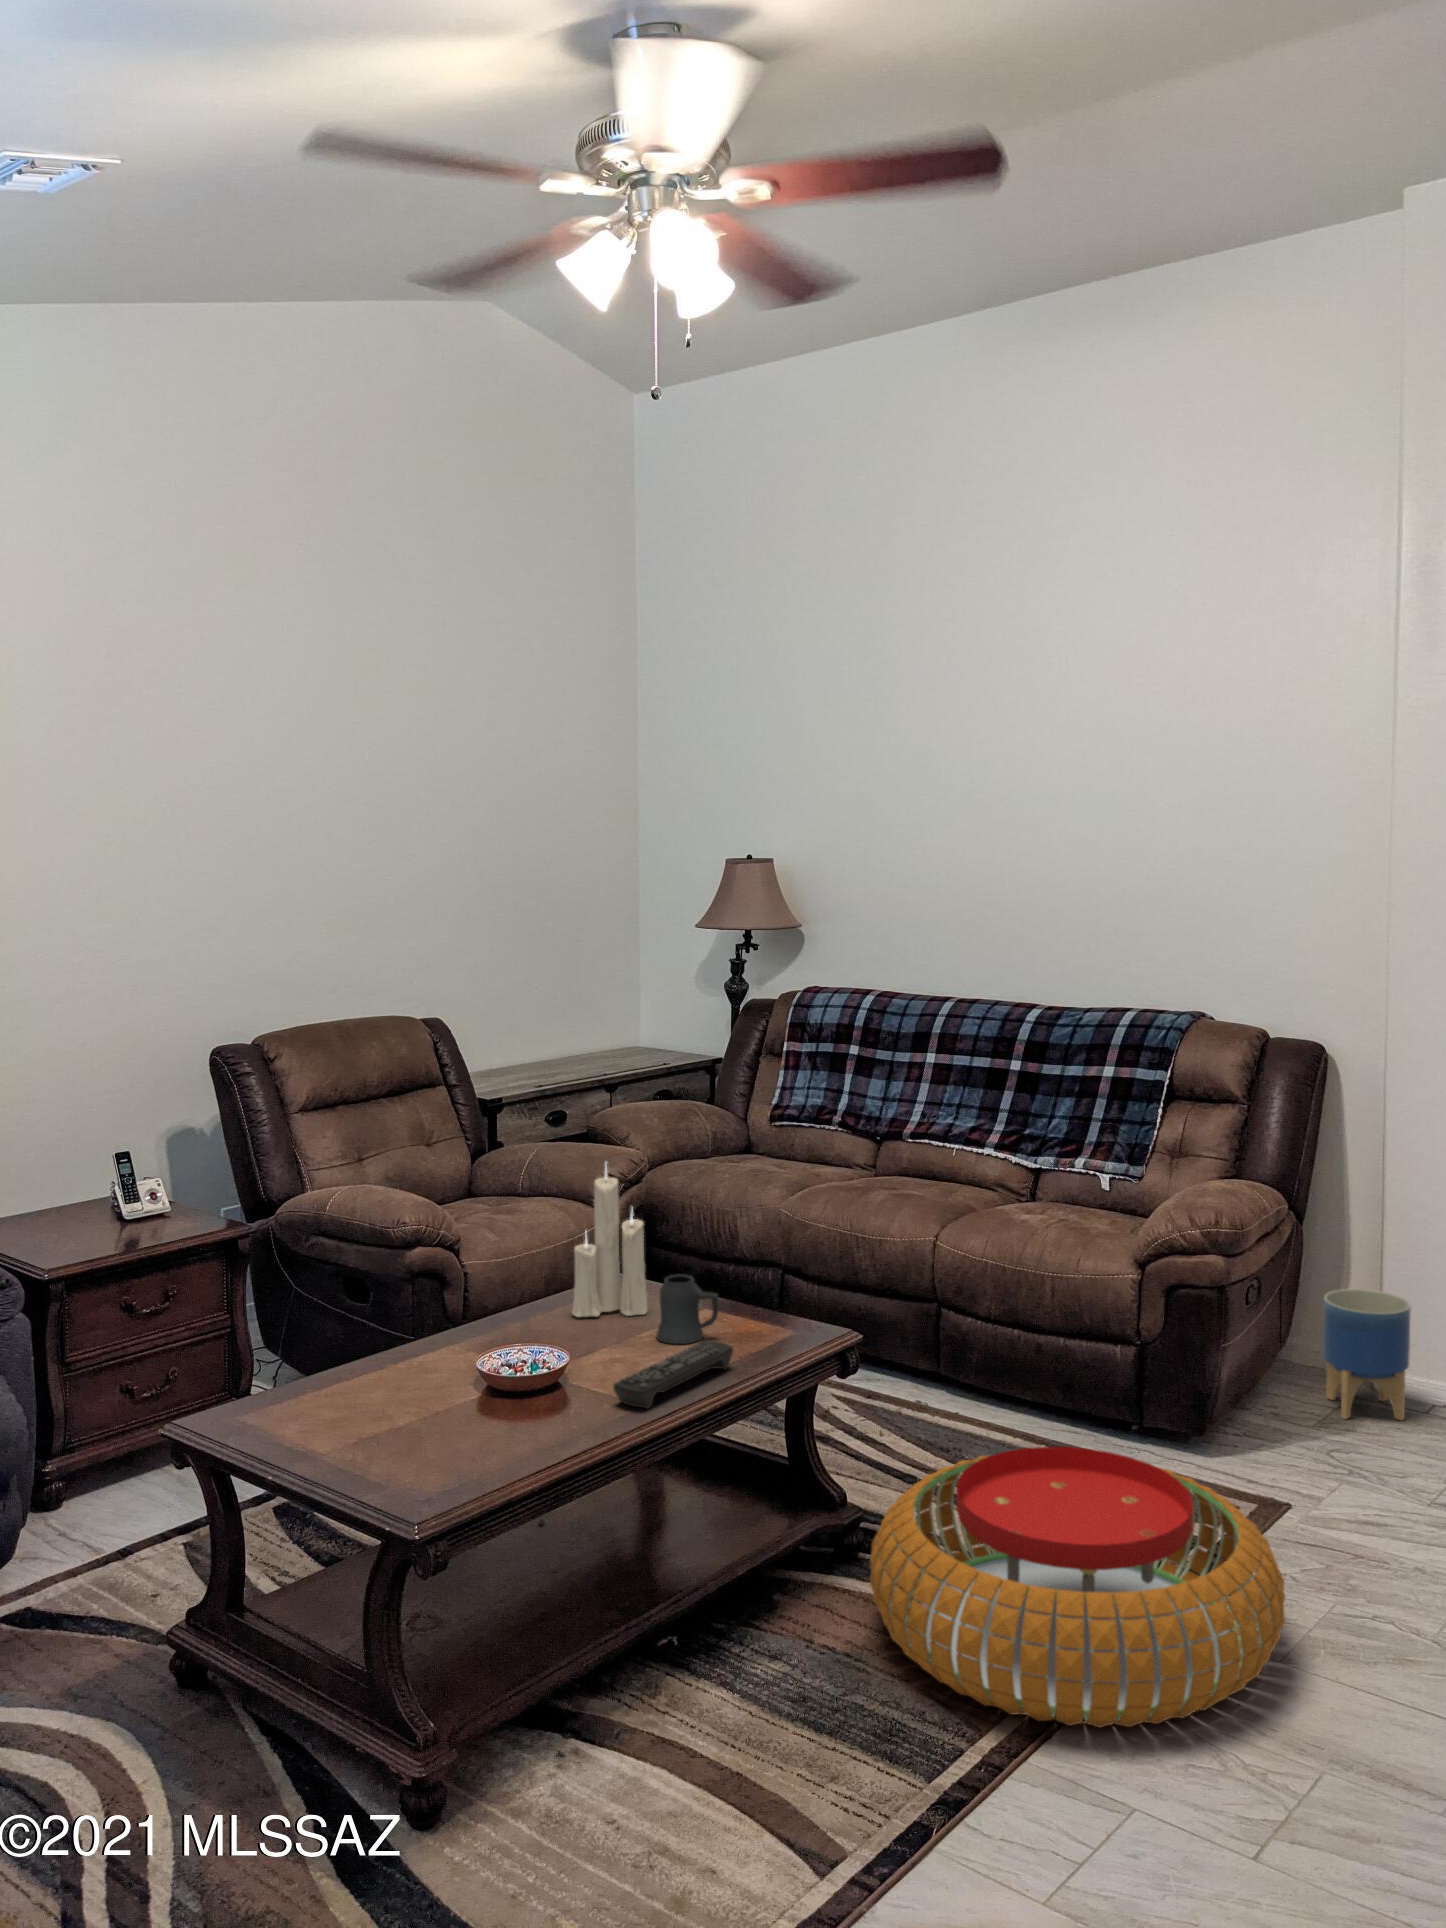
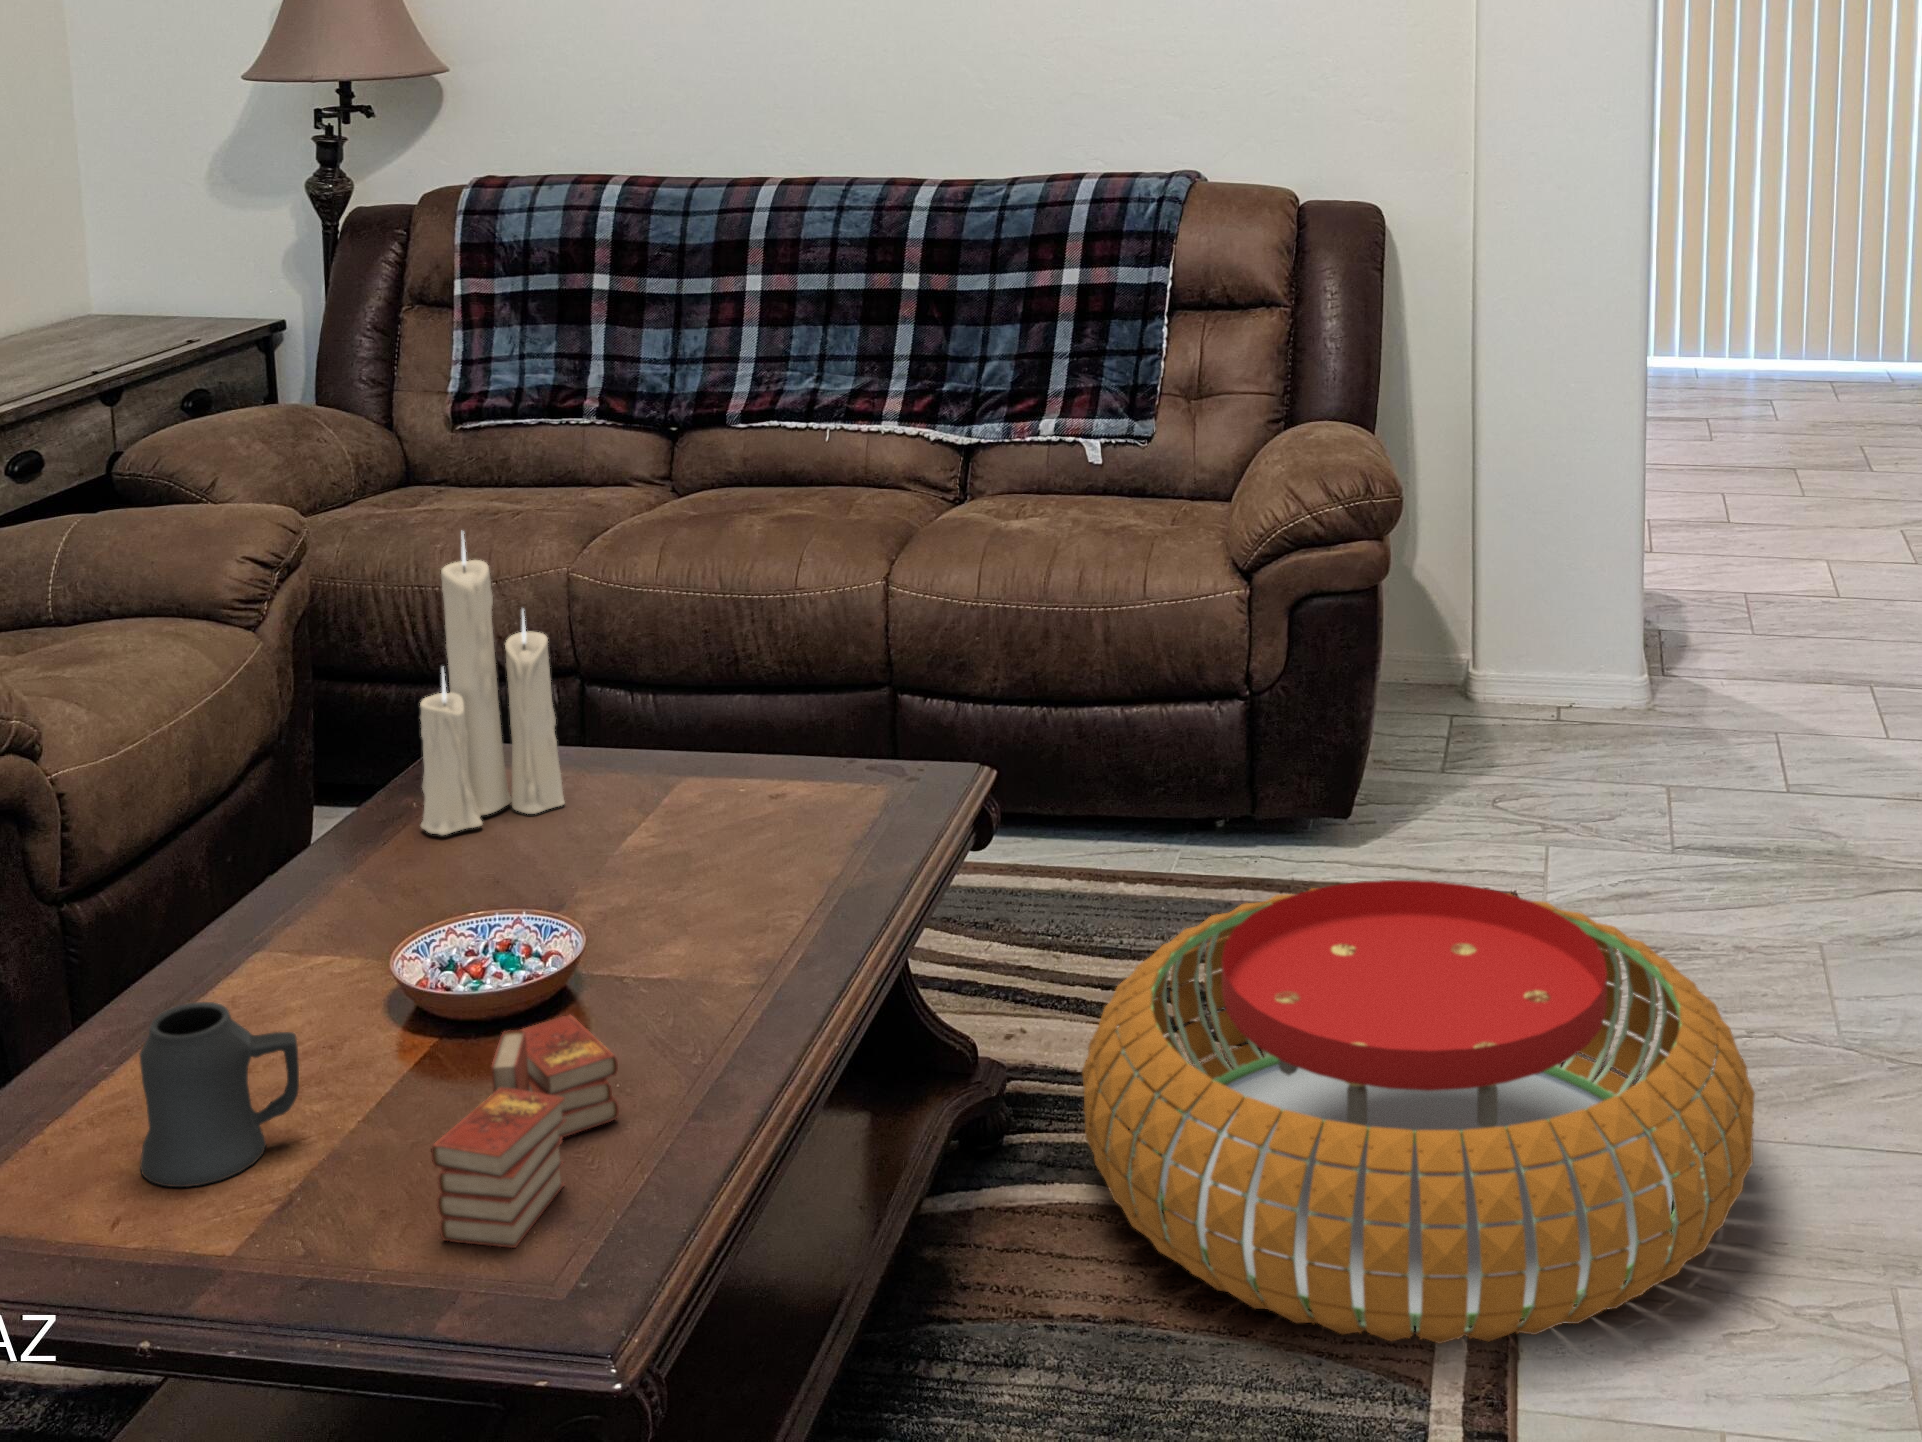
mug: present [657,1275,719,1344] -> present [139,1002,299,1187]
planter: present [1323,1289,1411,1421] -> none [1437,560,1558,753]
remote control: present [613,1341,733,1409] -> none [694,831,835,988]
book: none [409,1389,529,1483] -> present [431,1015,619,1248]

